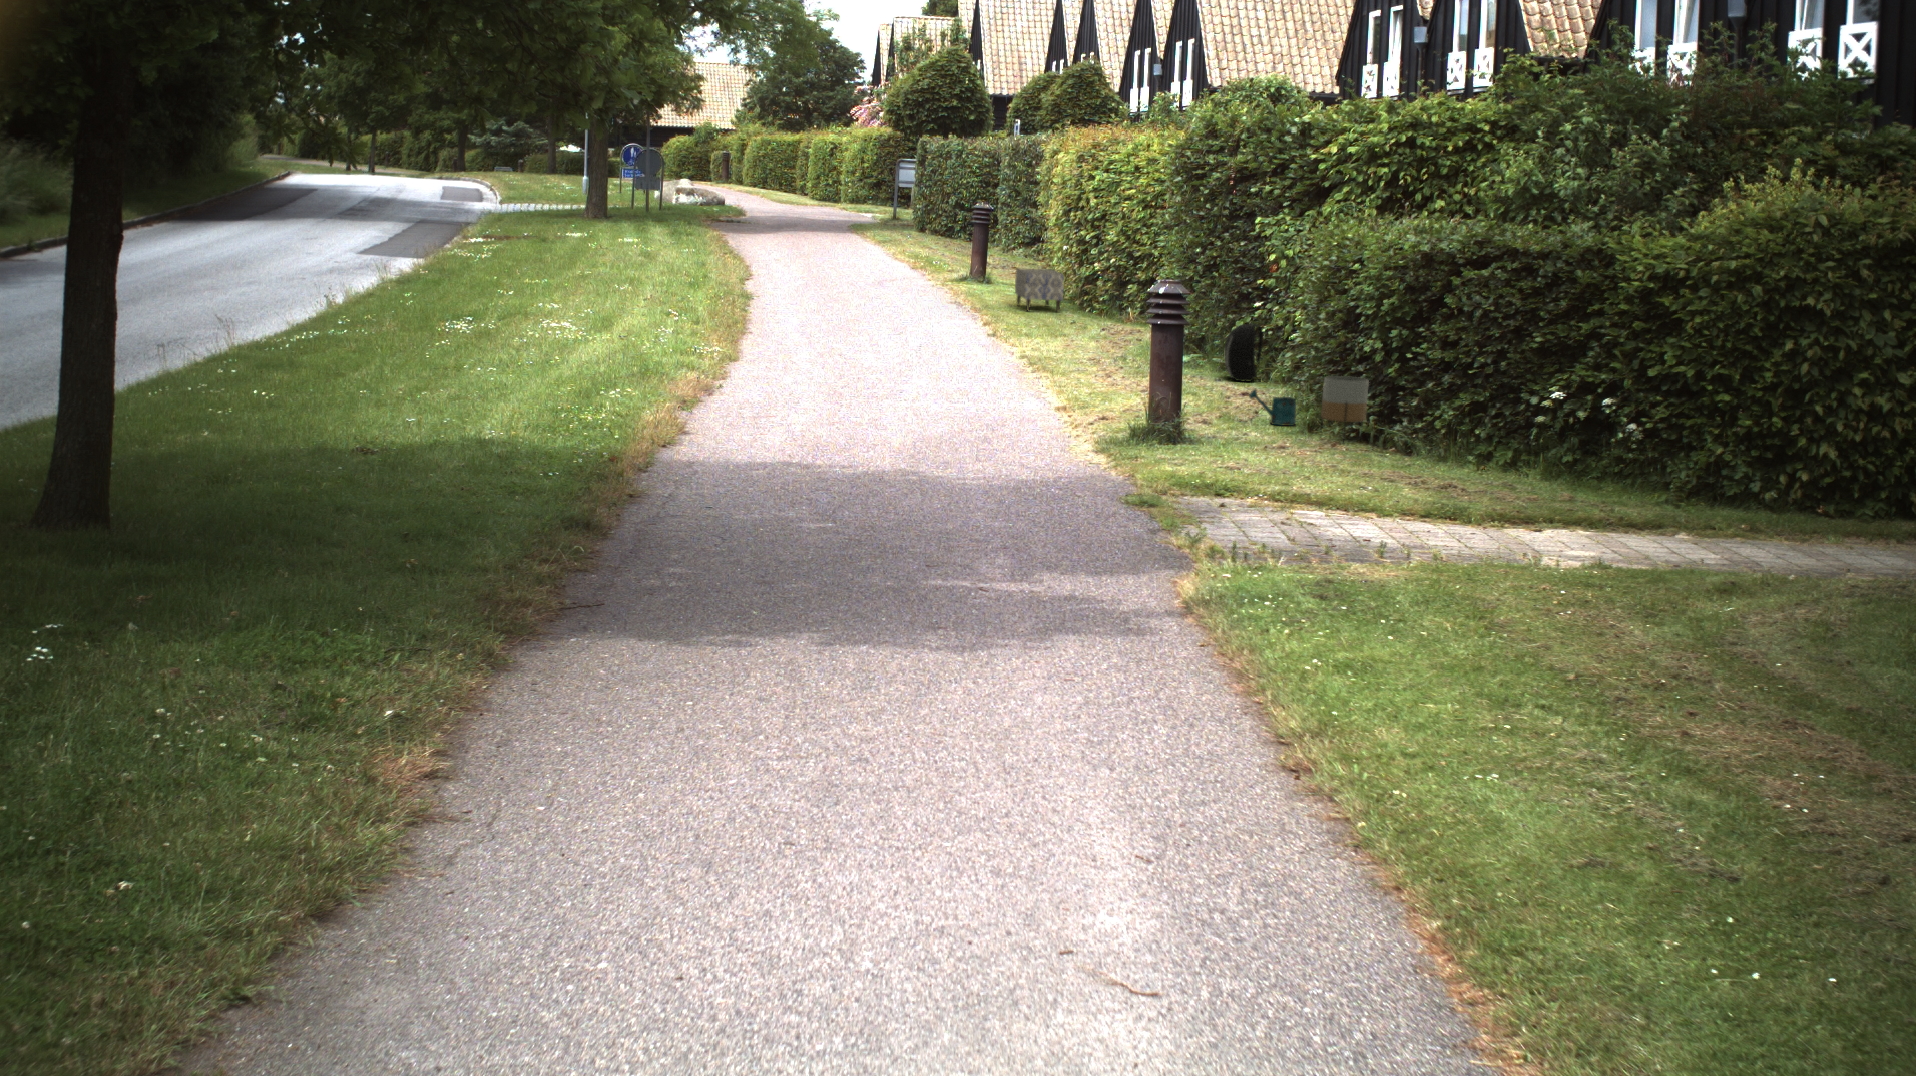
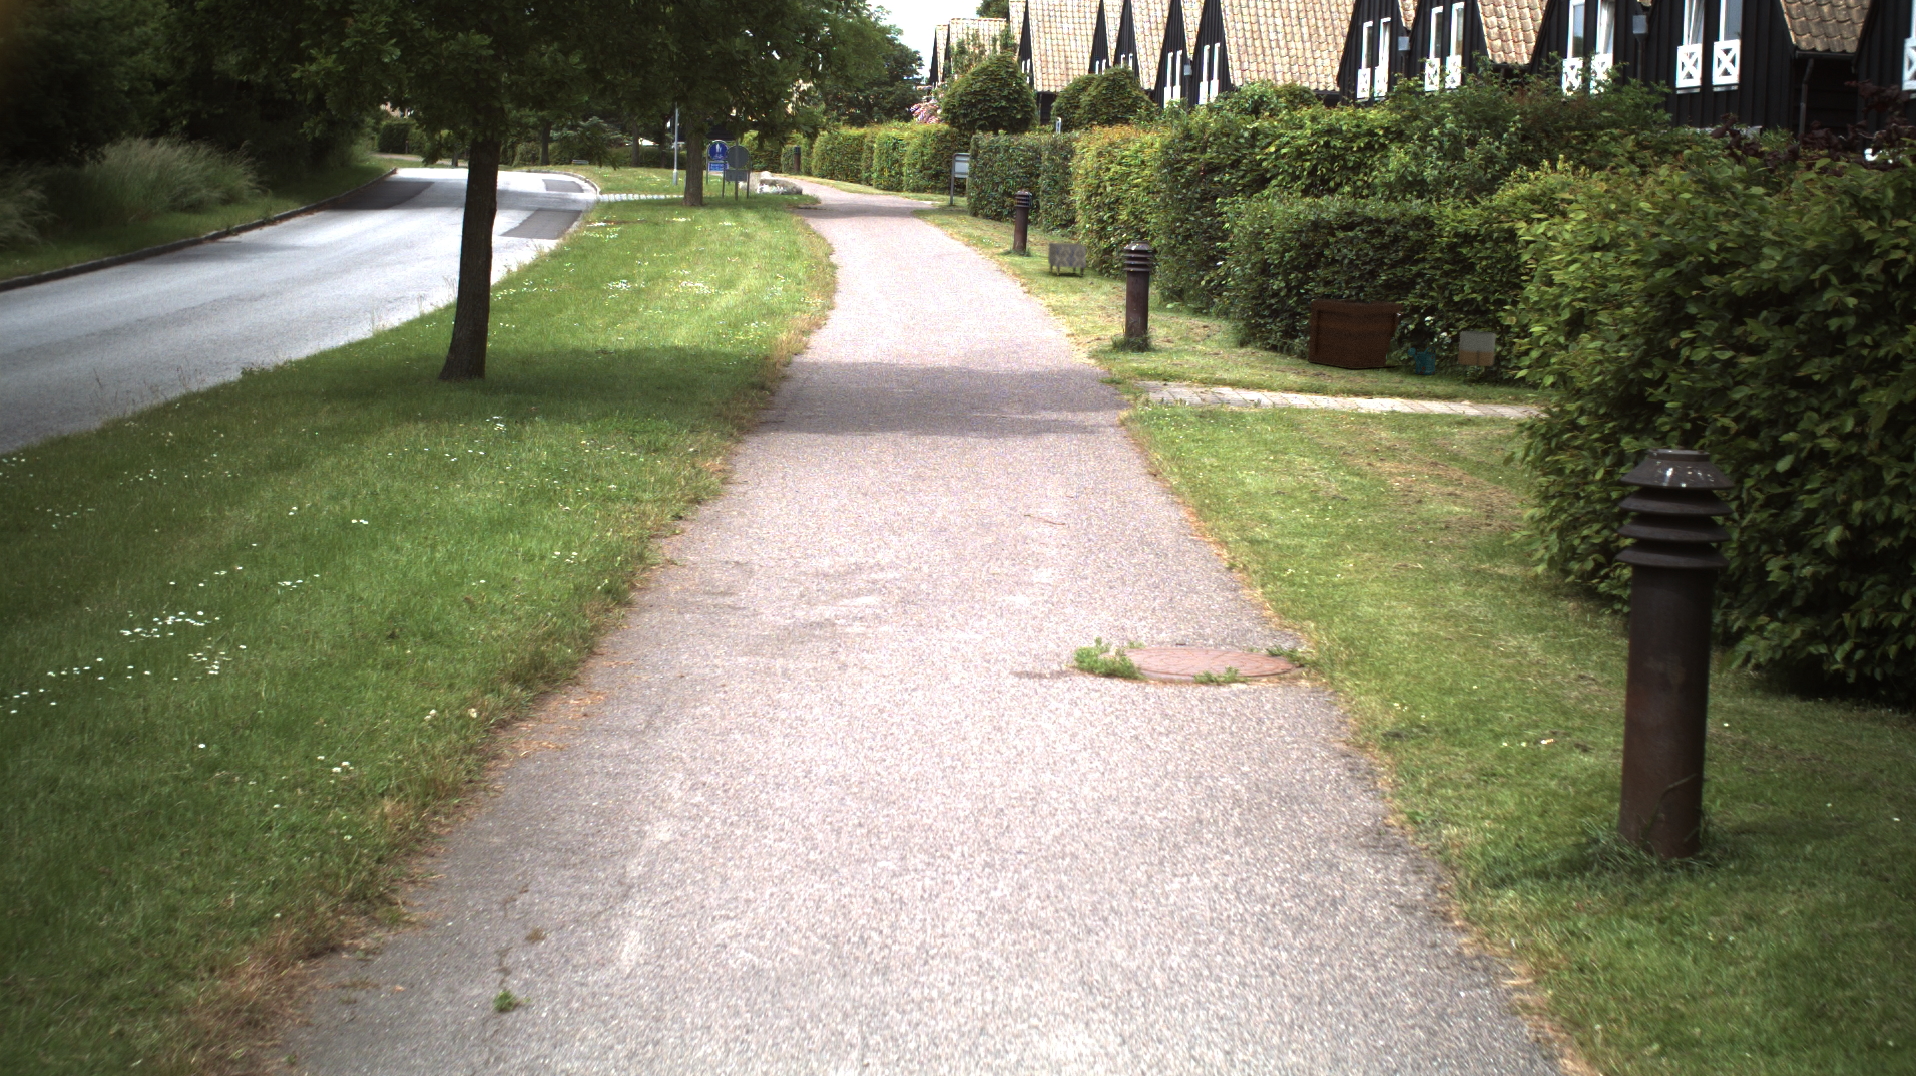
backpack: present [1225,324,1263,381] -> none [1196,277,1228,320]
wooden crate: none [1421,368,1567,478] -> present [1308,299,1403,369]
planter: present [1320,376,1369,434] -> present [1458,331,1496,370]
watering can: present [1249,390,1301,426] -> present [1408,347,1436,375]

